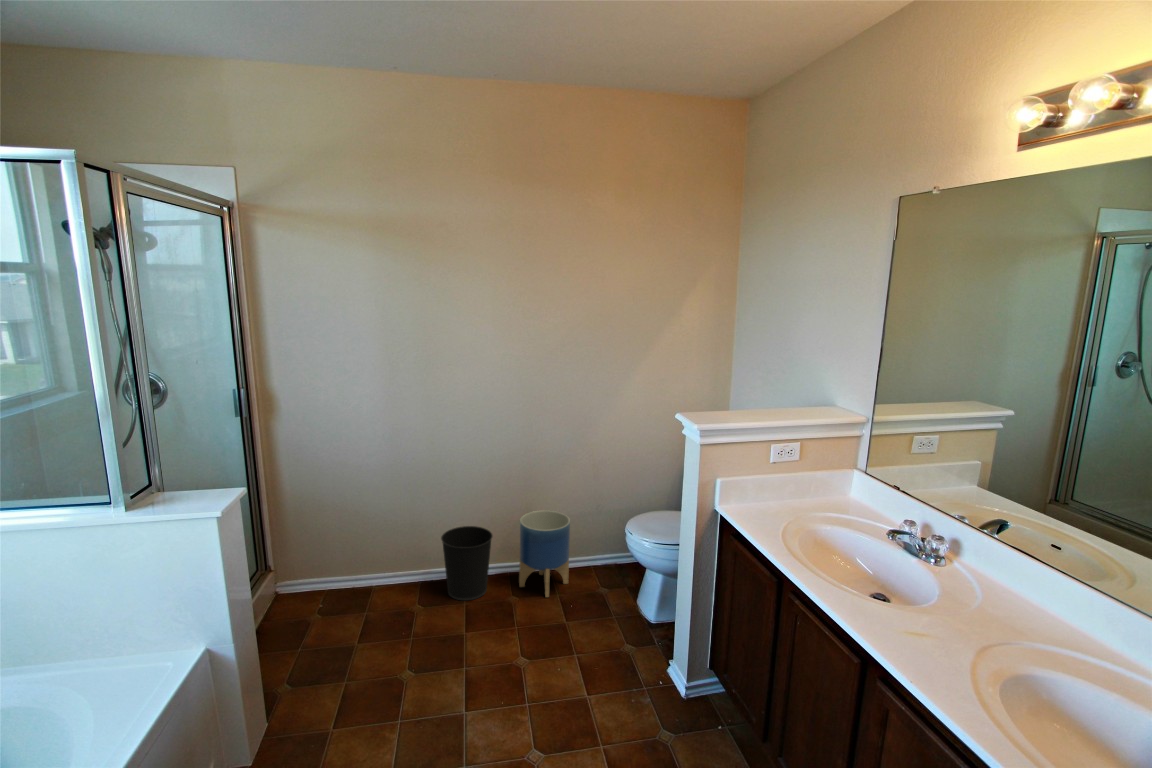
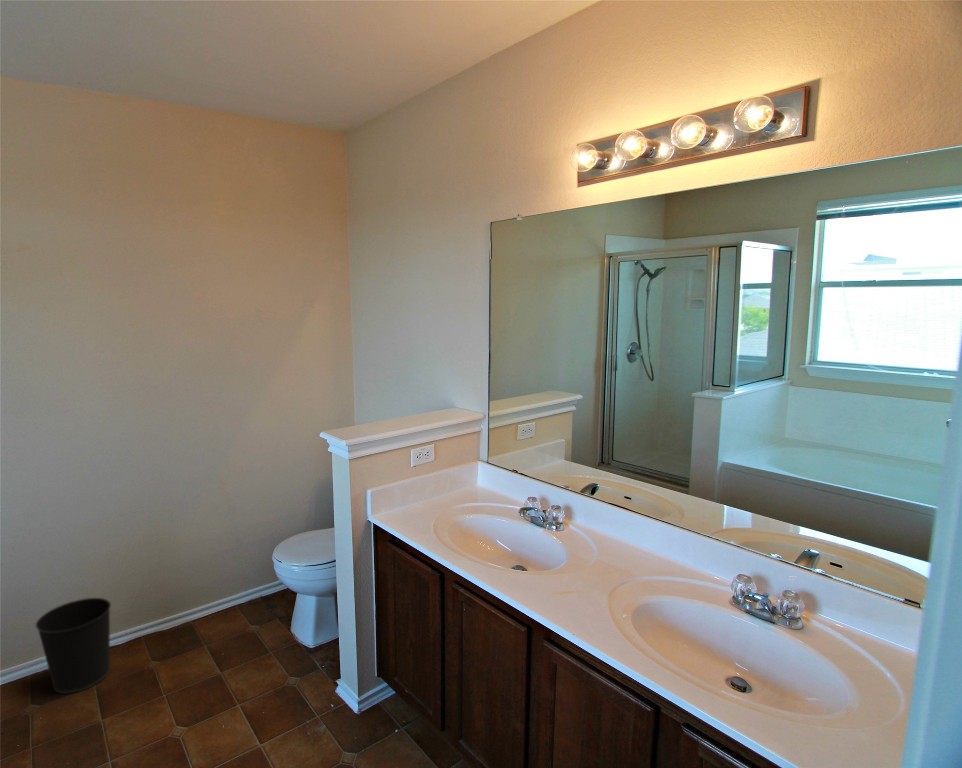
planter: present [519,511,570,597] -> none [146,558,214,655]

